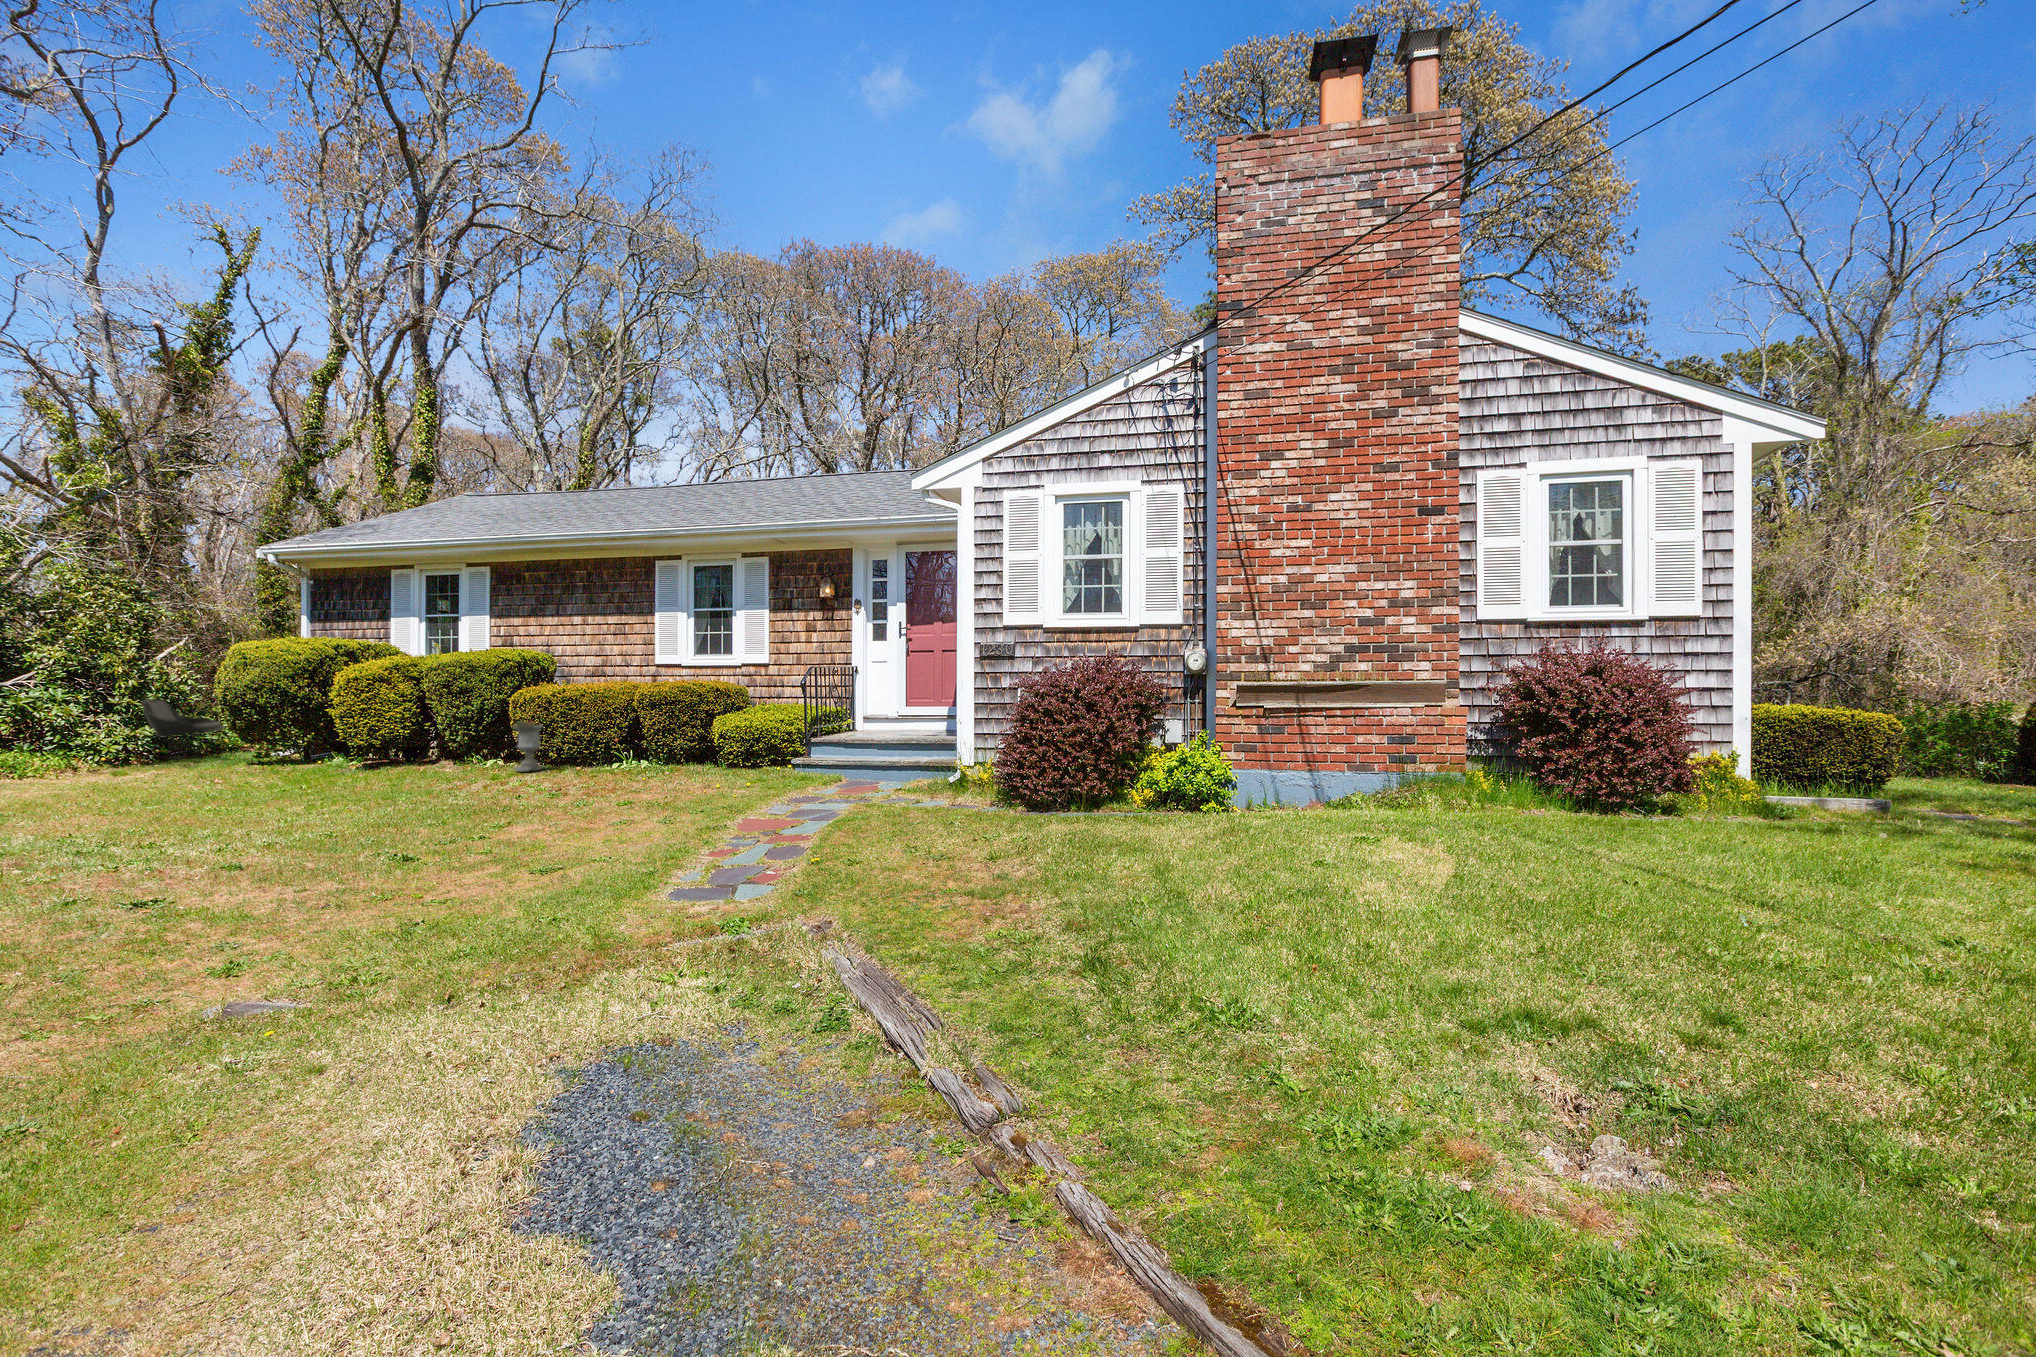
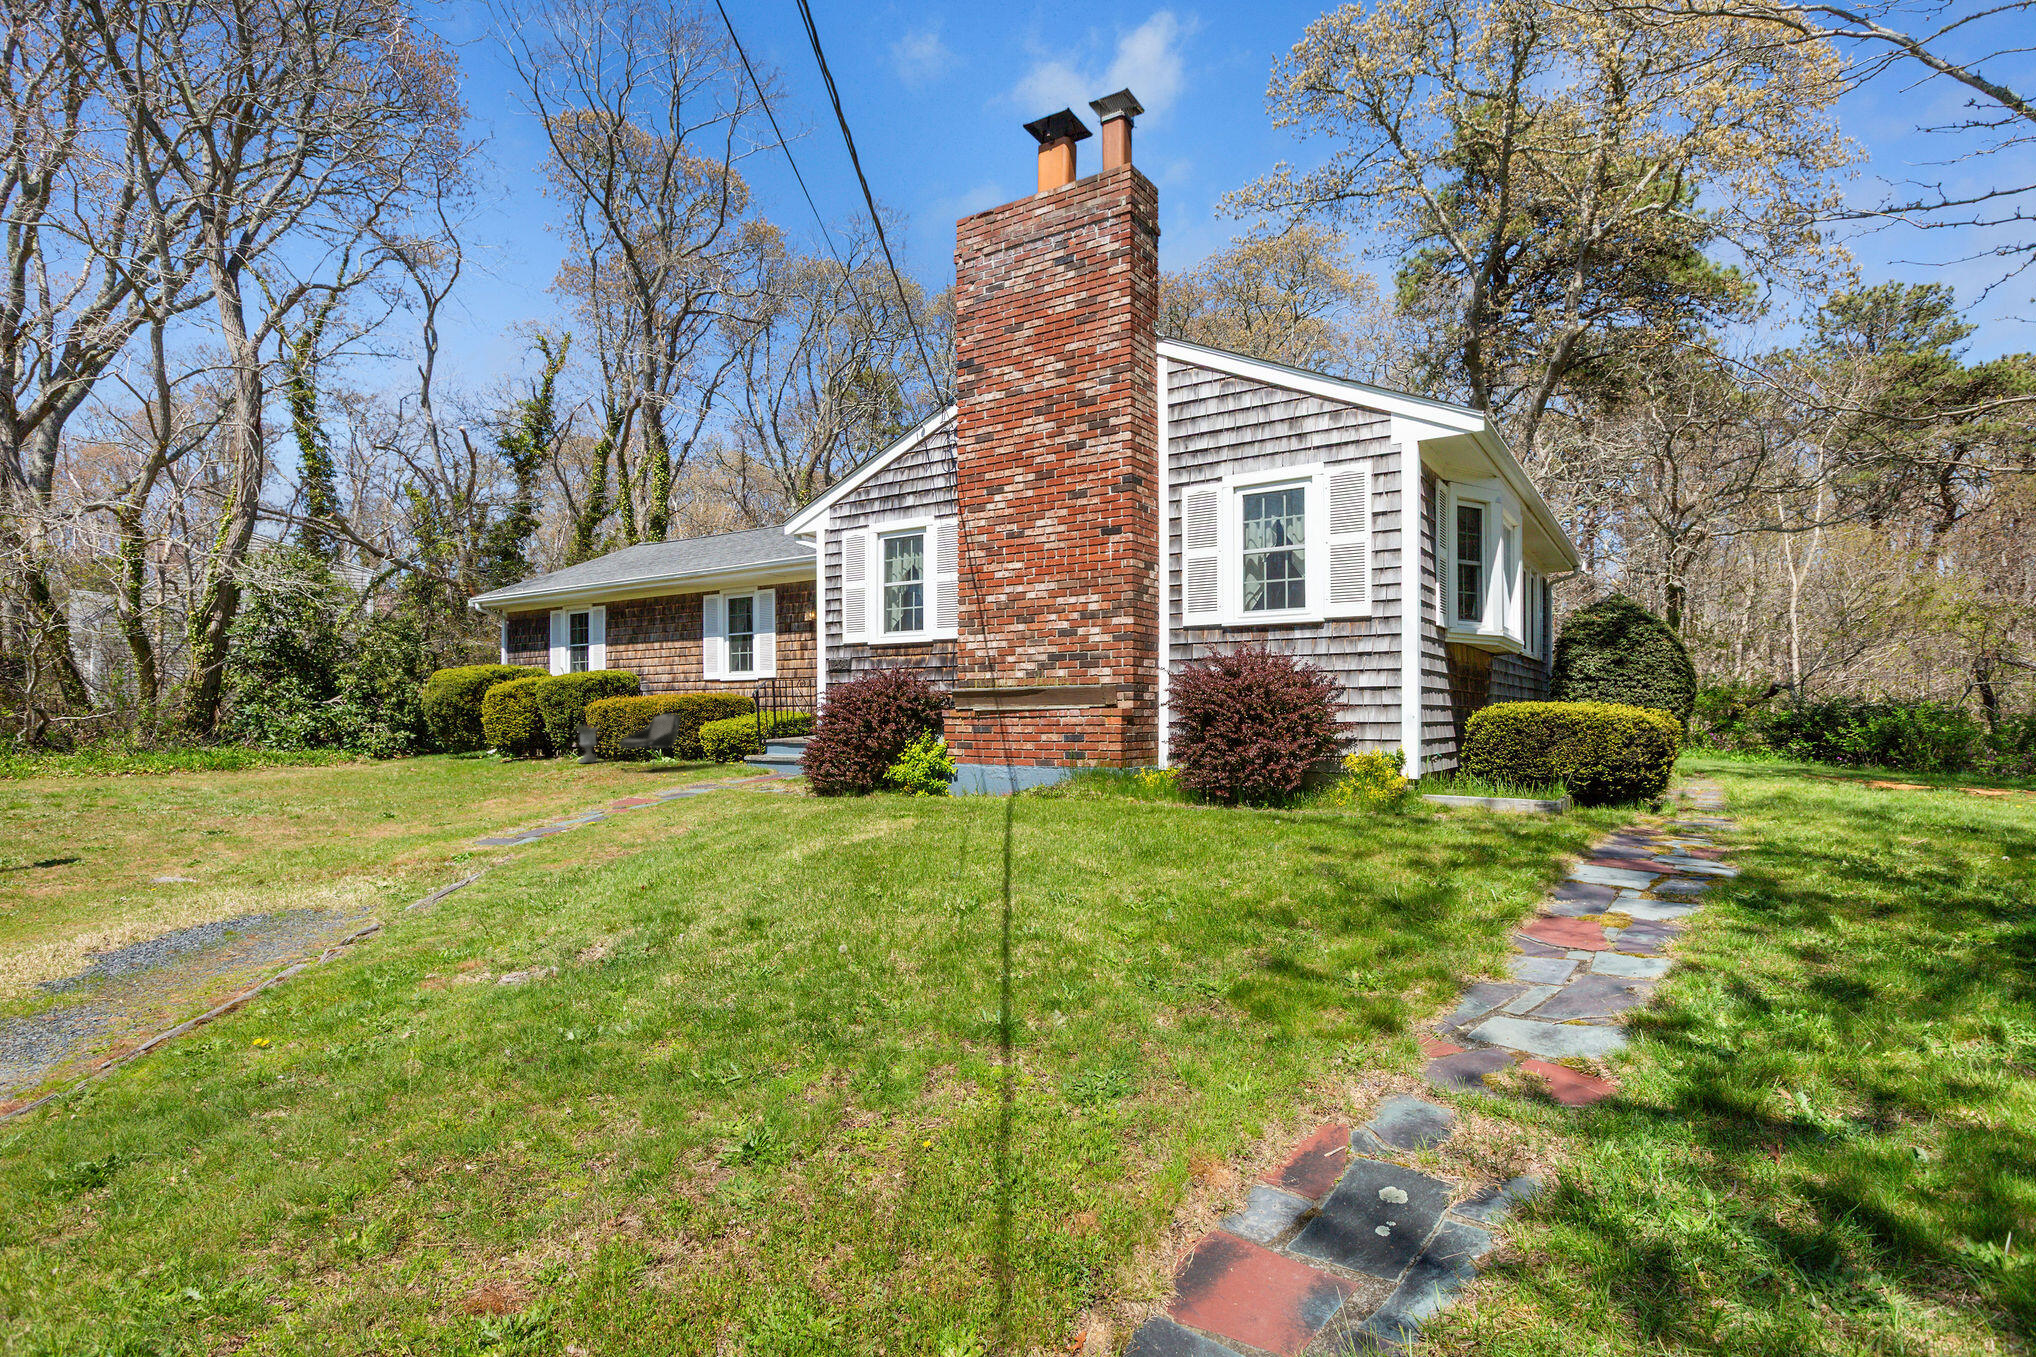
lounge chair: present [142,699,225,764] -> present [619,714,683,771]

